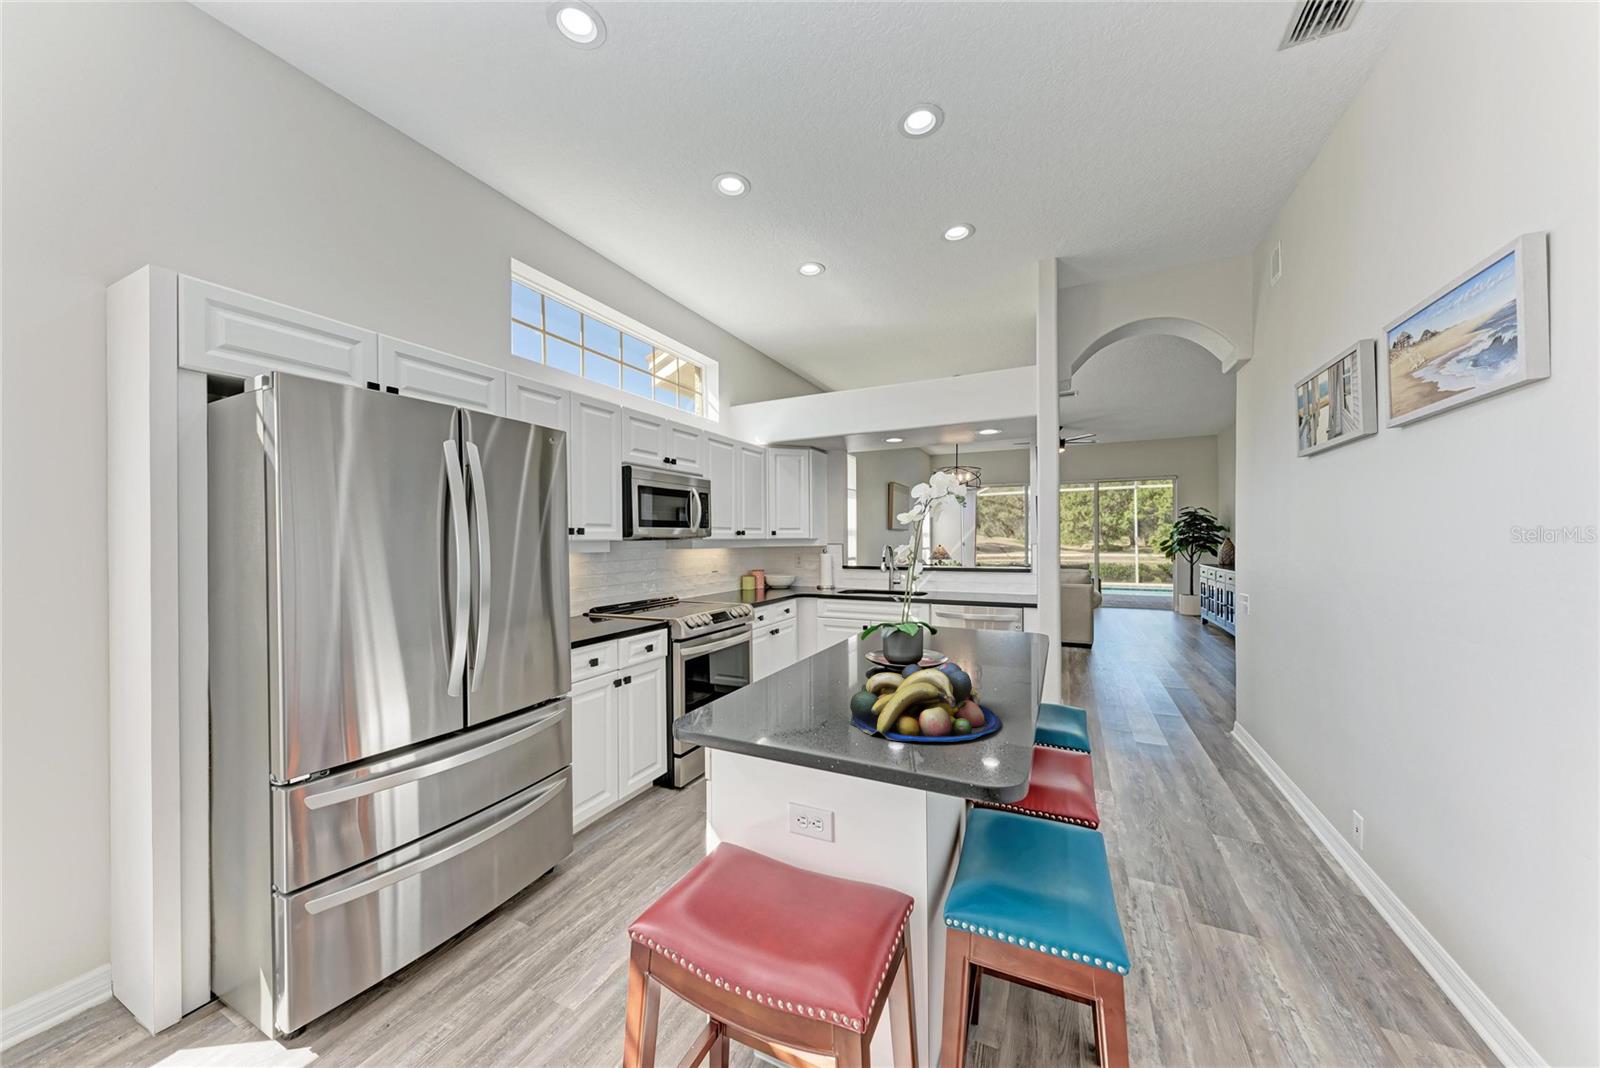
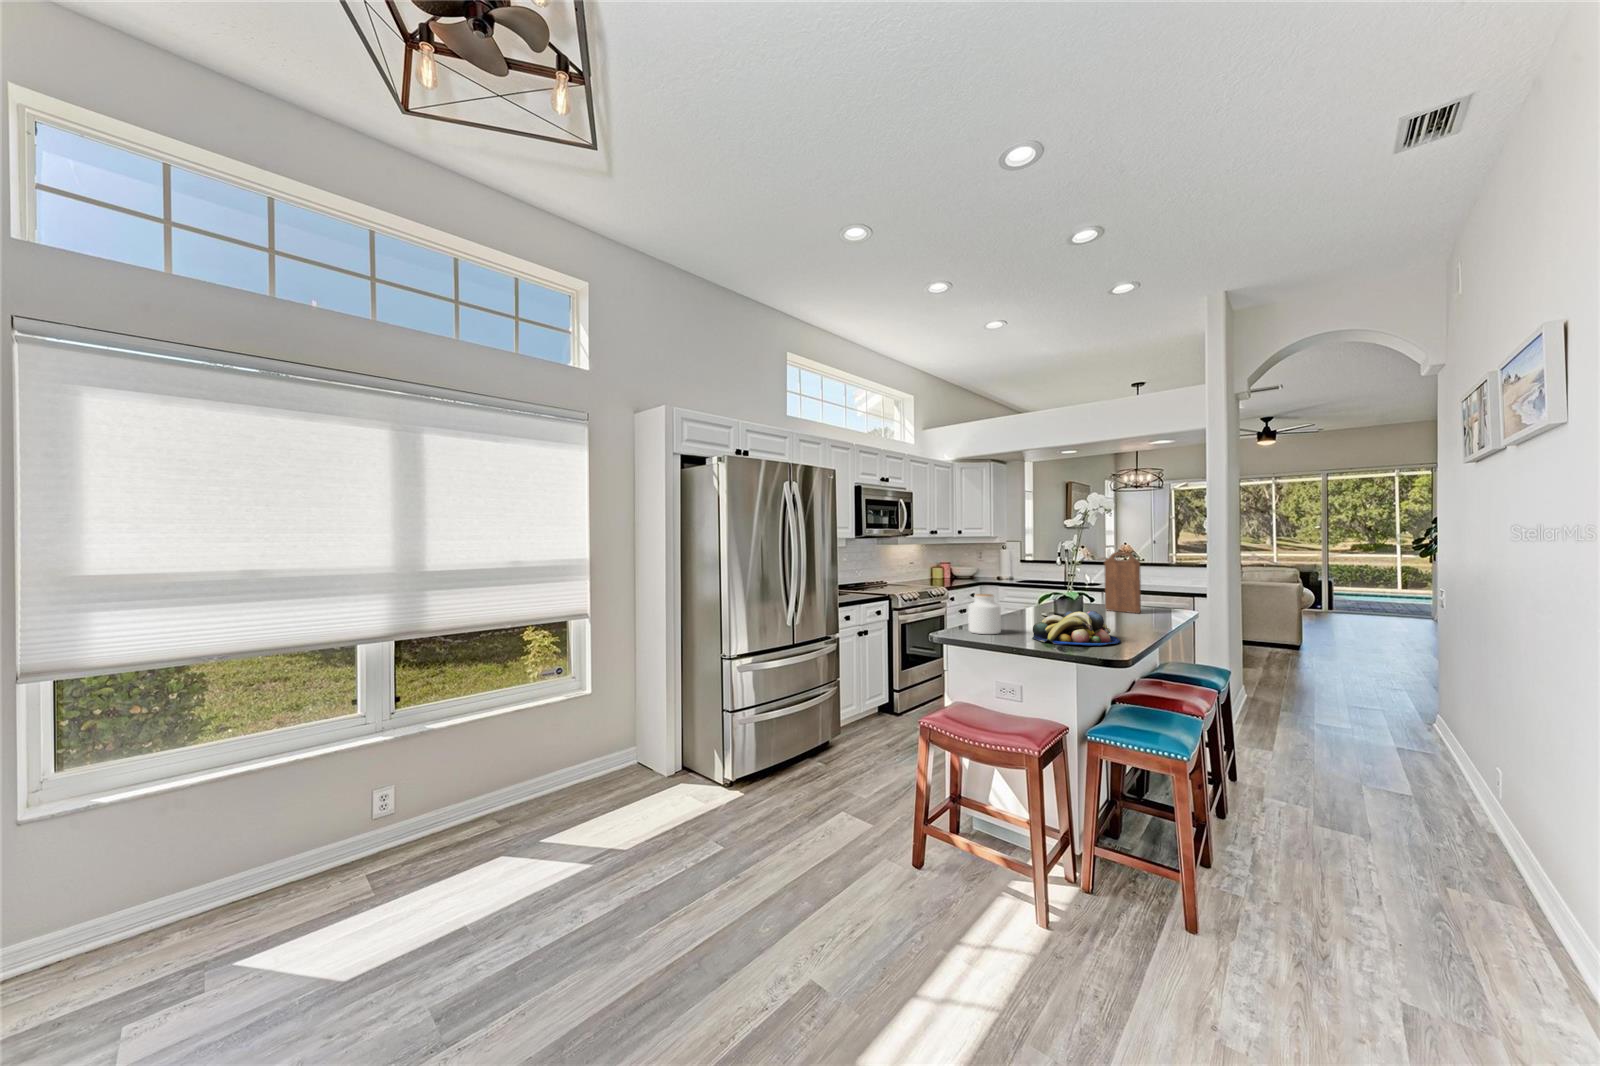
cutting board: none [949,556,999,643] -> present [1104,552,1141,613]
jar: none [741,636,797,714] -> present [968,594,1001,634]

